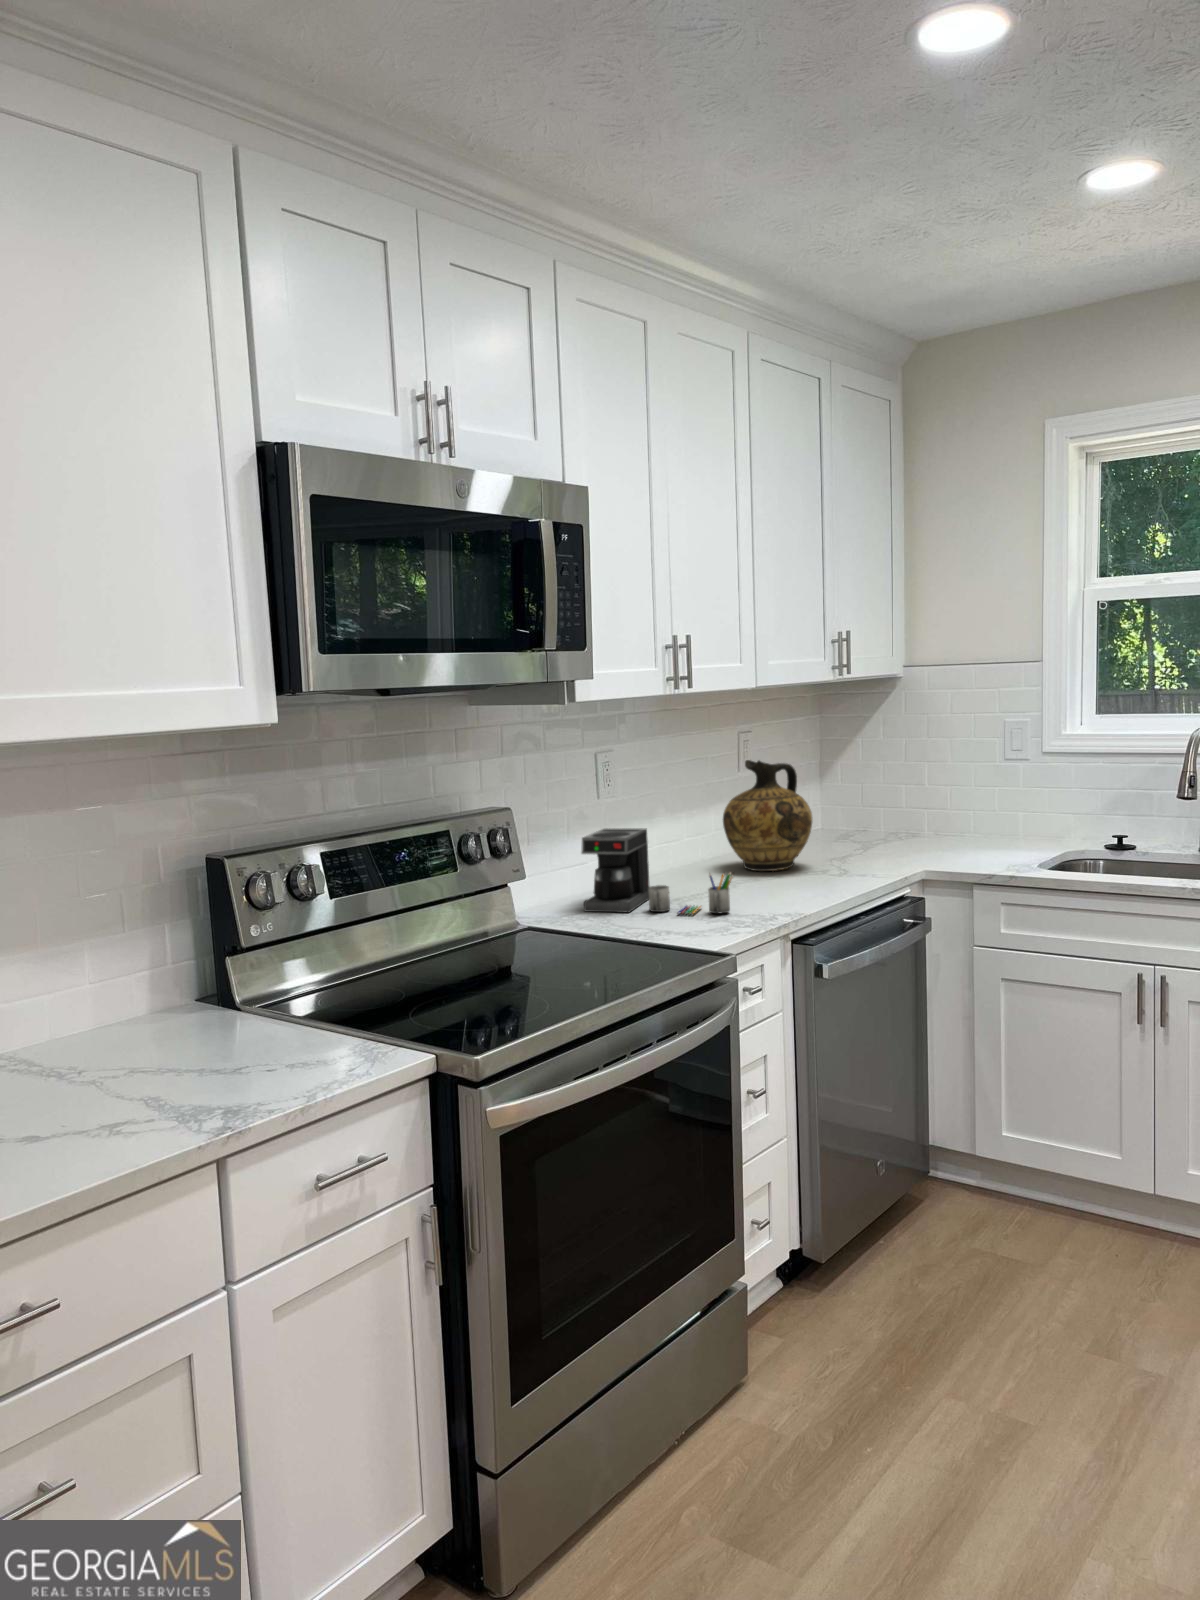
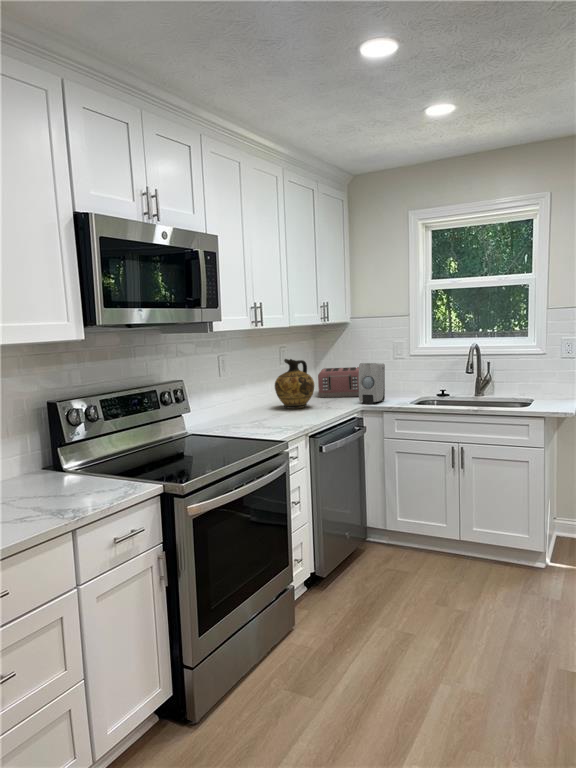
soap dispenser: none [915,772,977,865] -> present [359,363,385,404]
toaster: none [824,778,929,845] -> present [318,367,359,397]
coffee maker: present [581,828,733,914] -> none [214,389,283,427]

